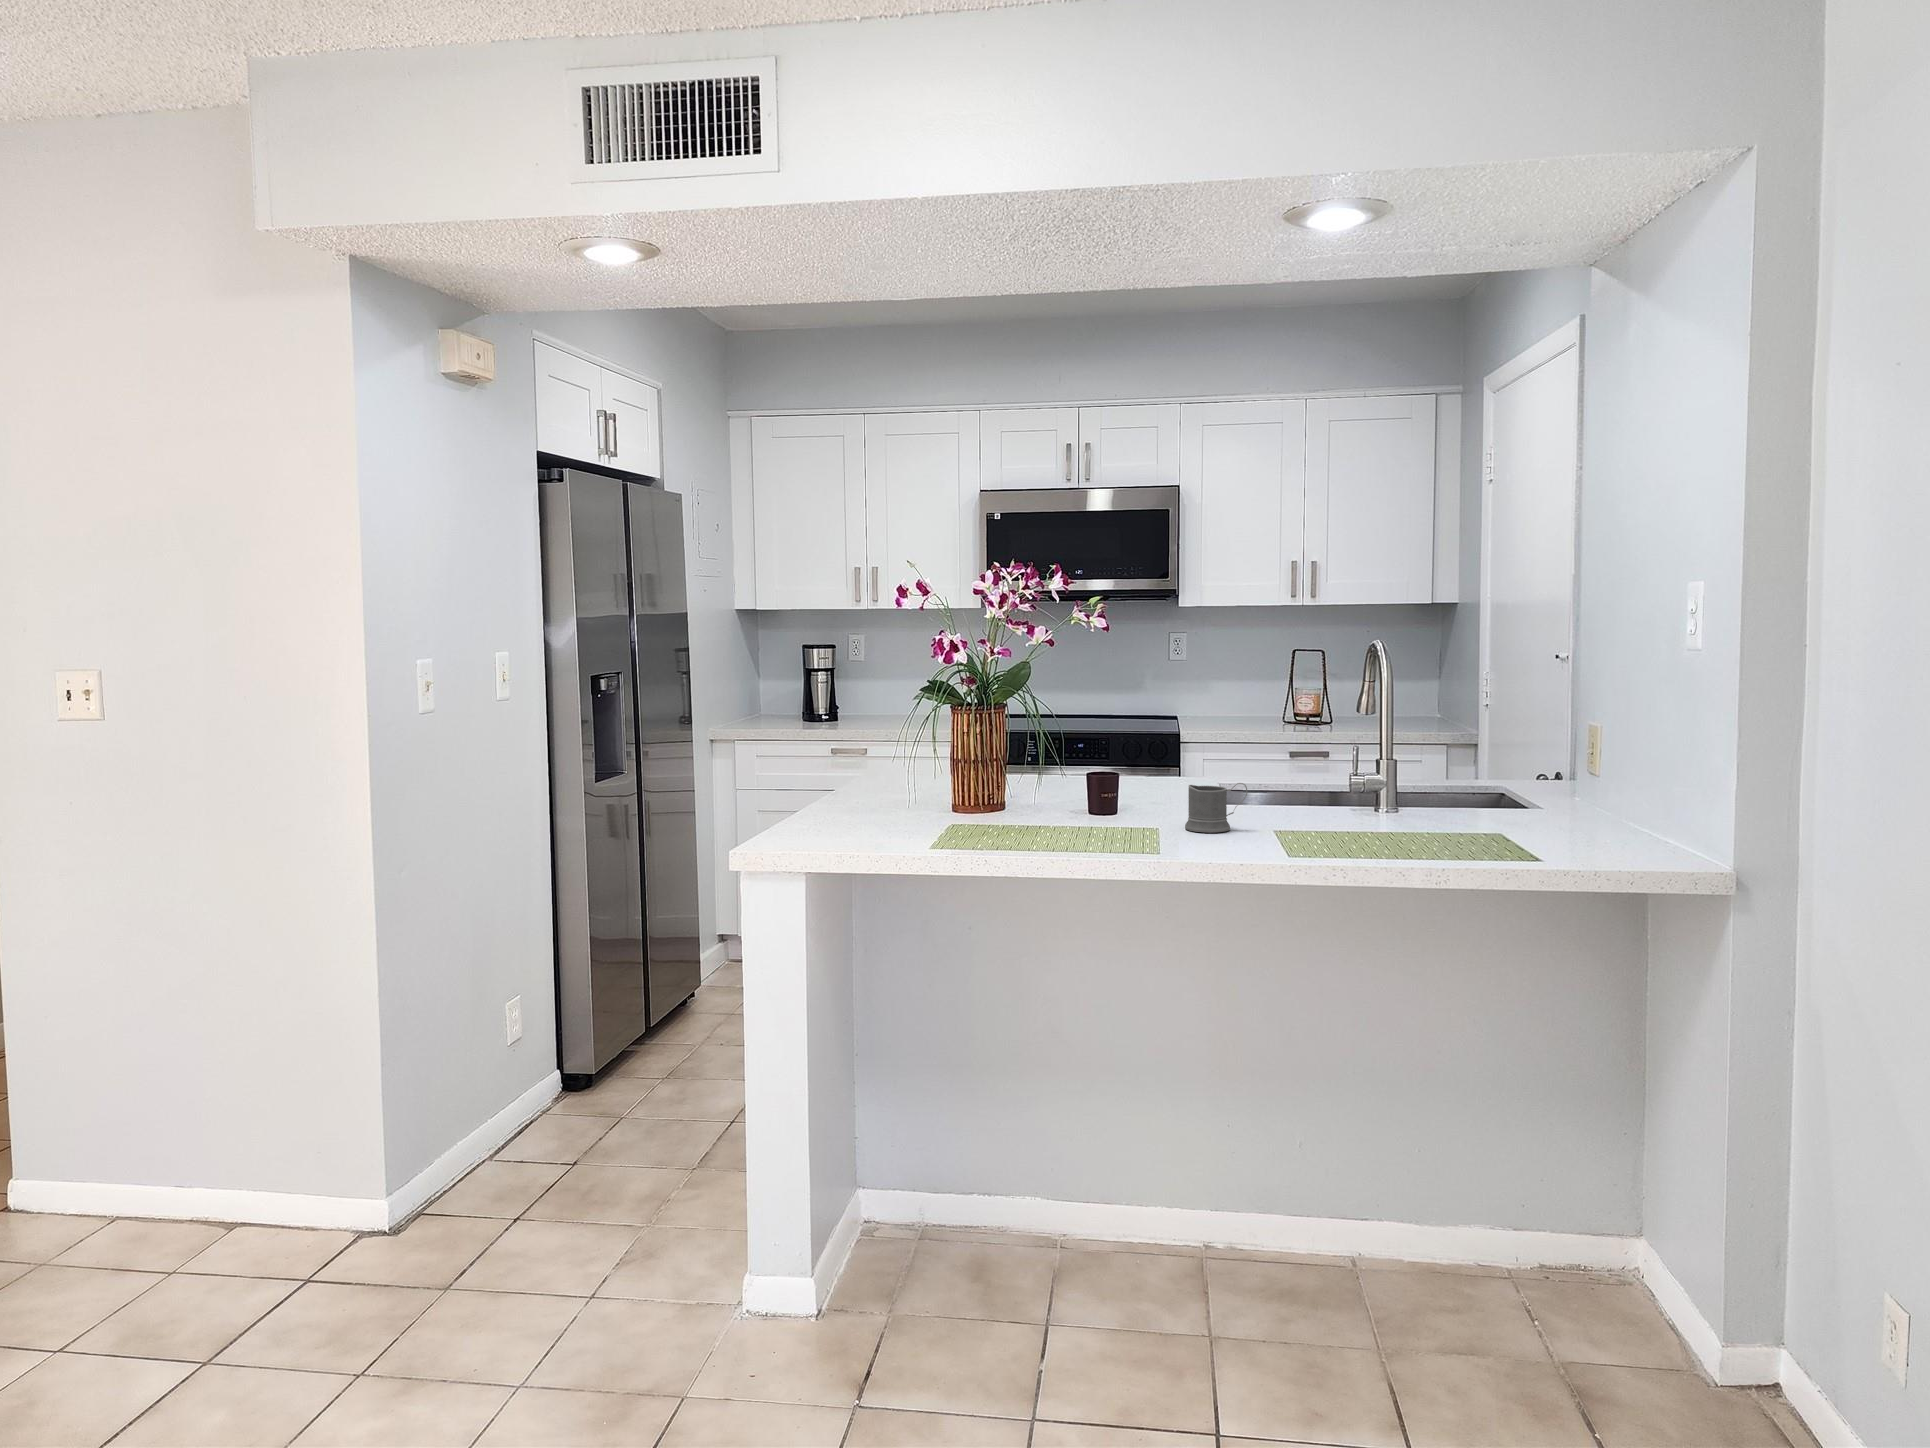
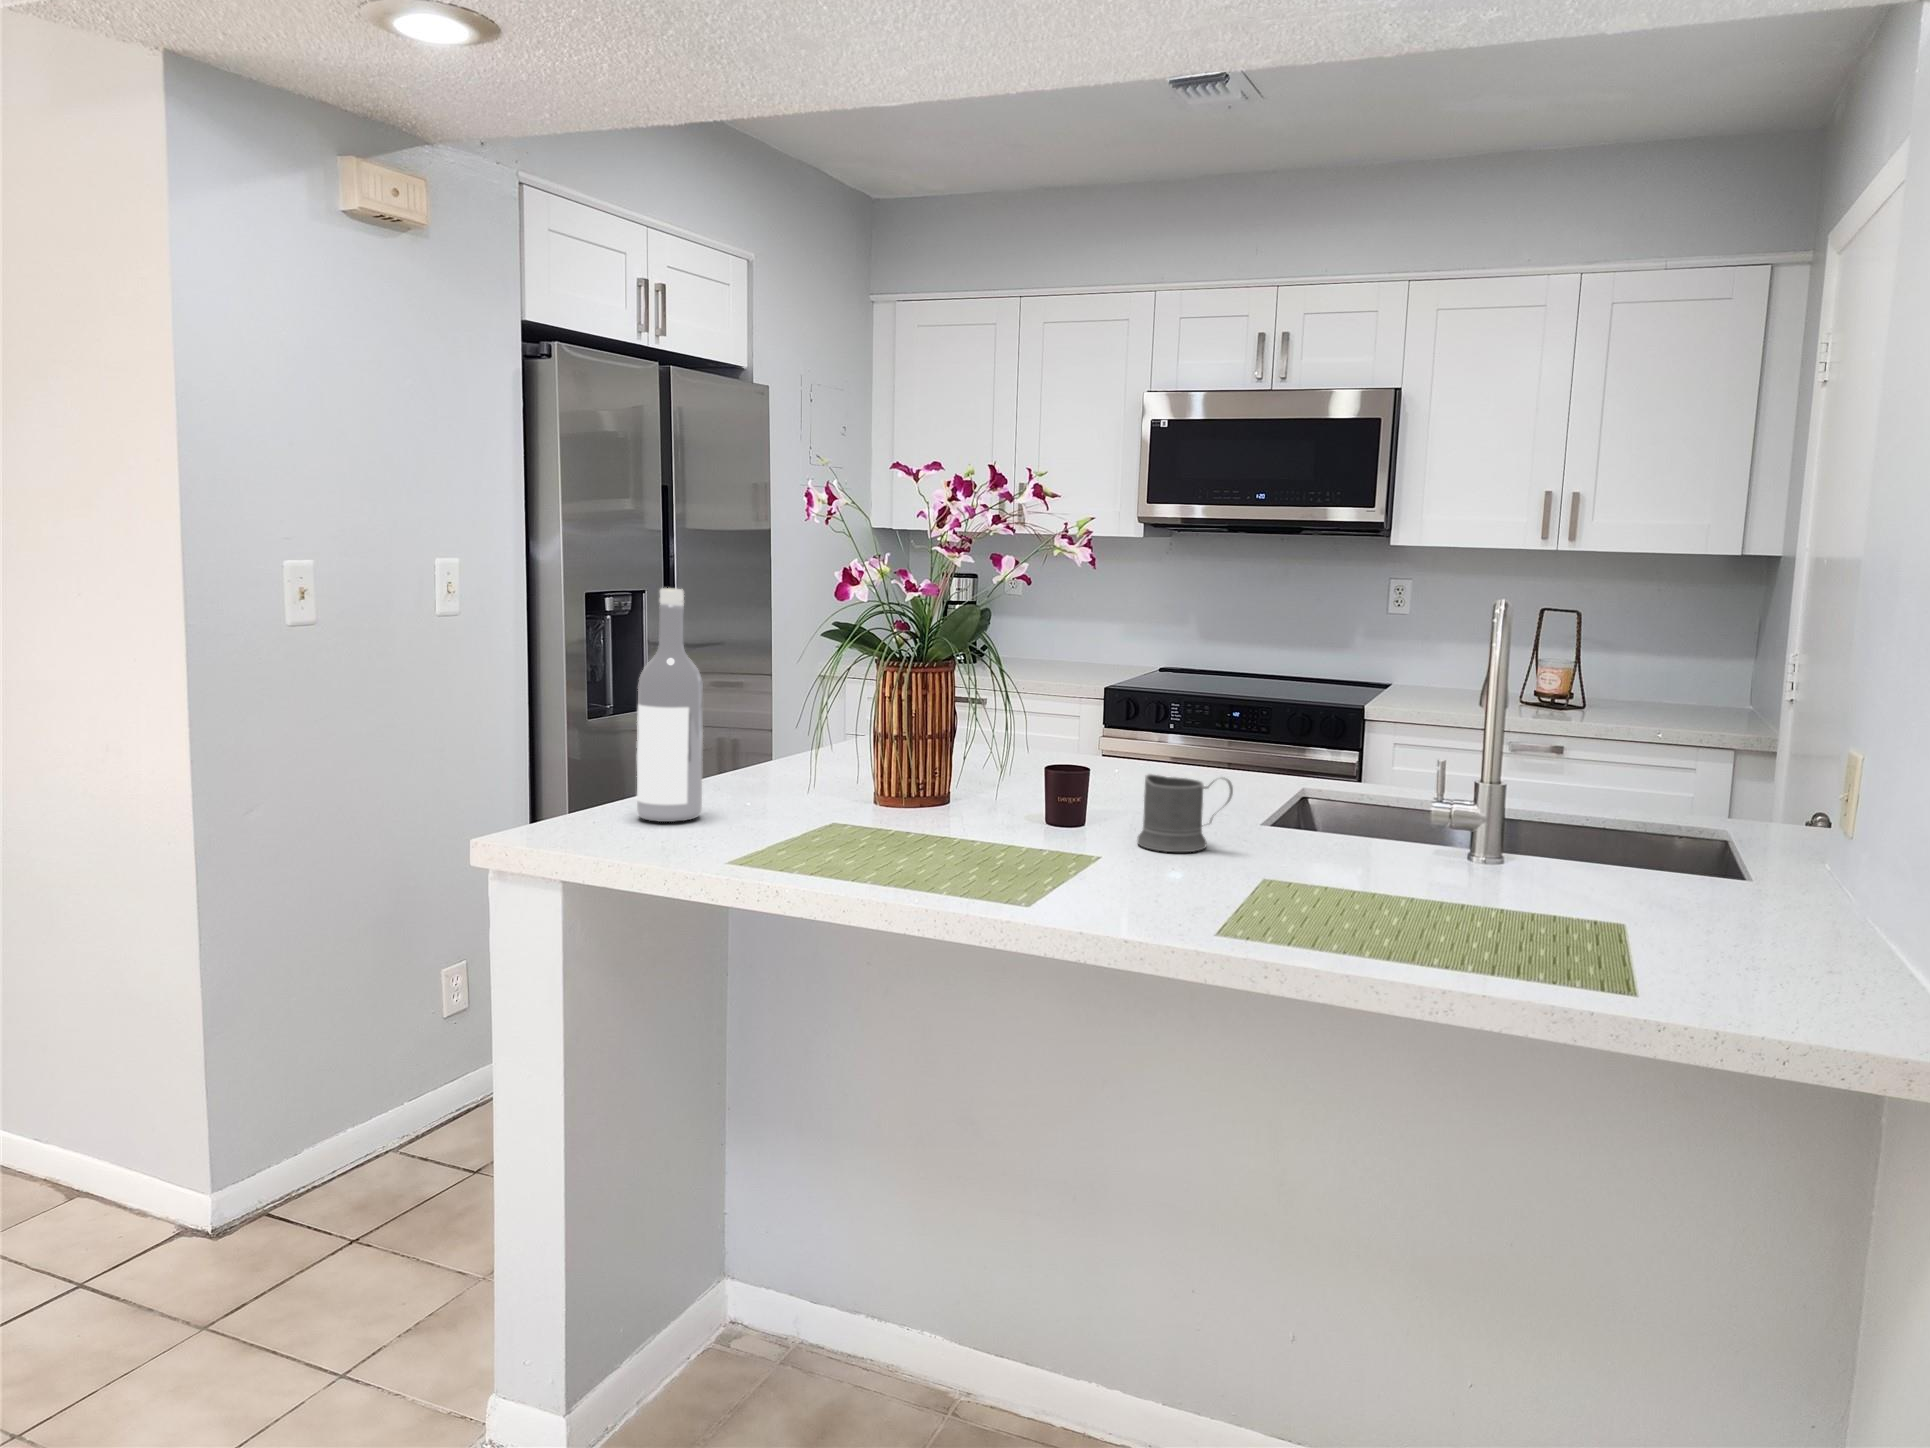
wine bottle: none [851,680,896,842] -> present [637,588,703,822]

